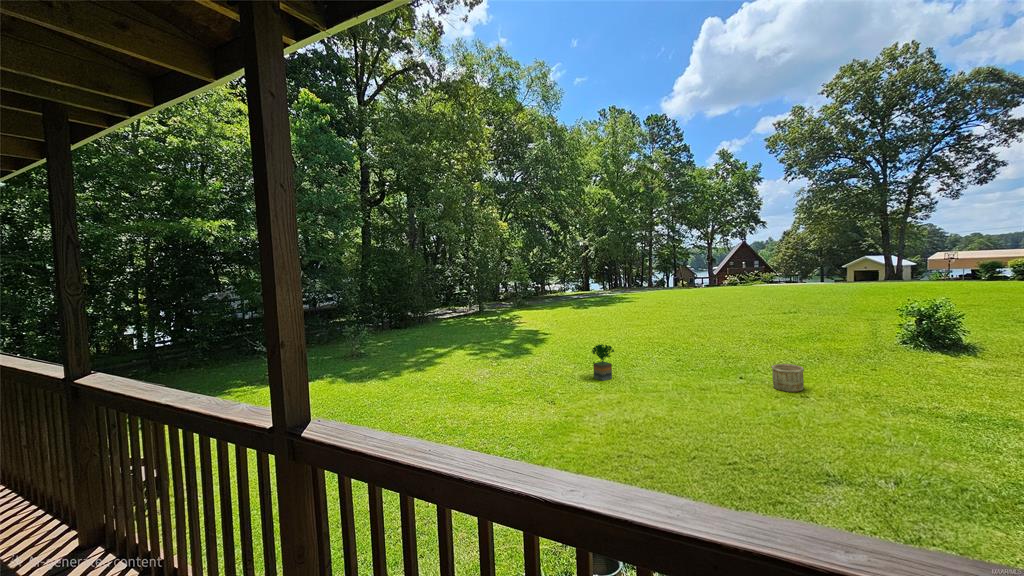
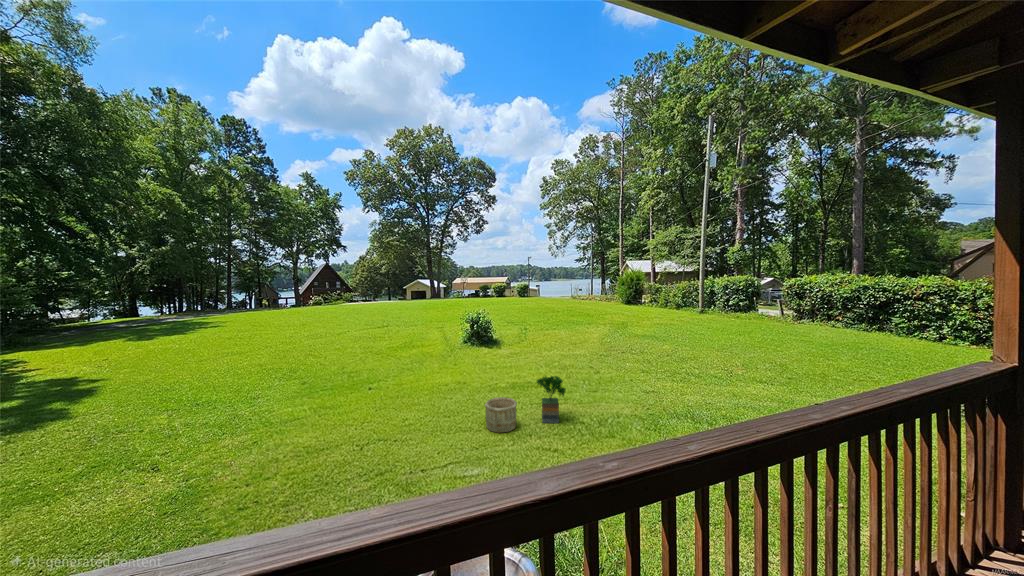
potted tree: present [592,344,614,381] -> present [537,376,566,423]

